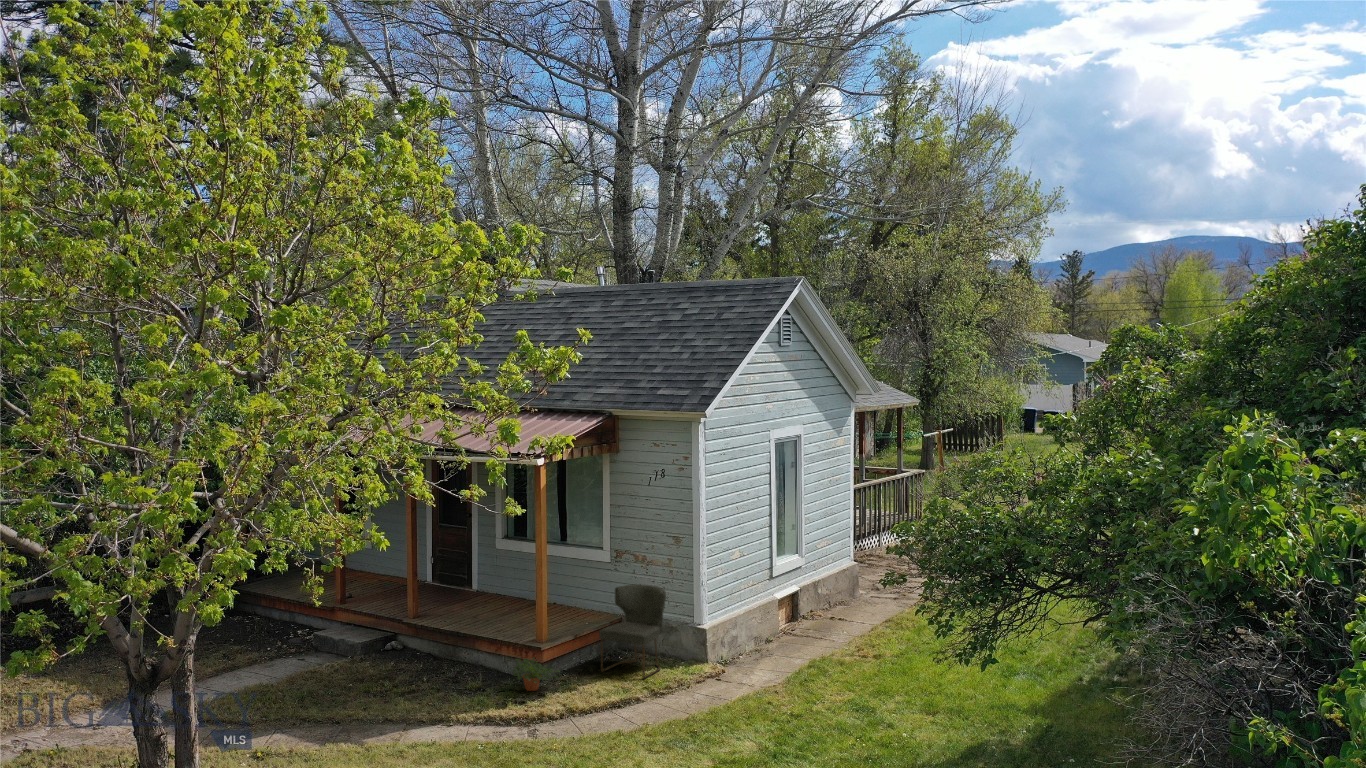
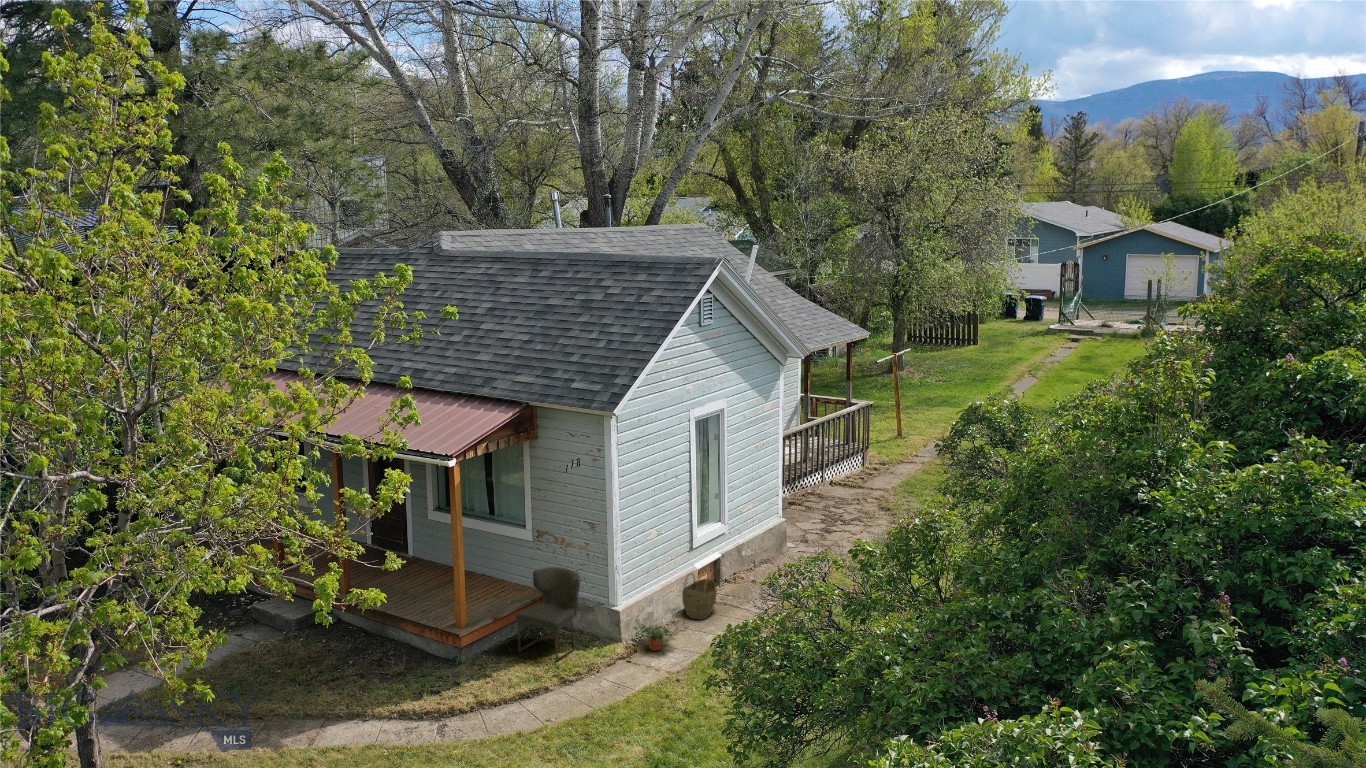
woven basket: none [766,599,801,648] -> present [682,573,717,620]
potted plant: present [513,658,560,691] -> present [634,624,675,651]

